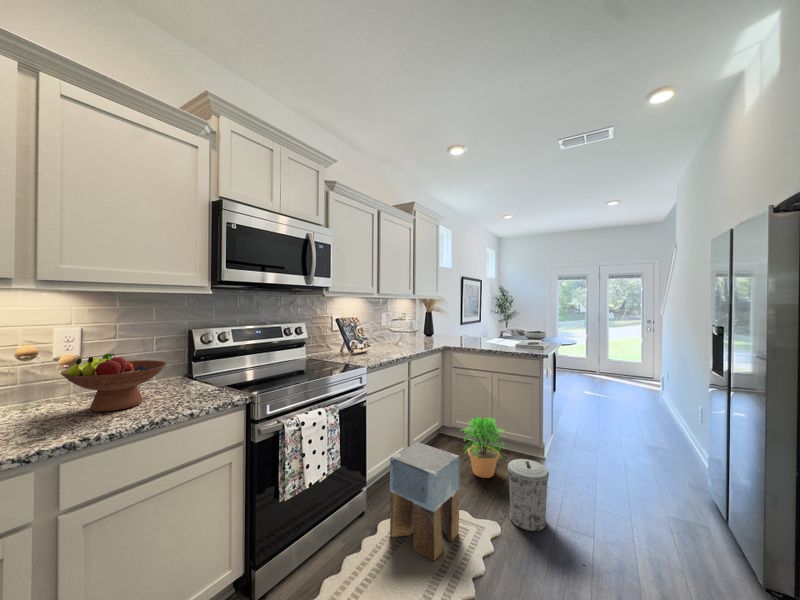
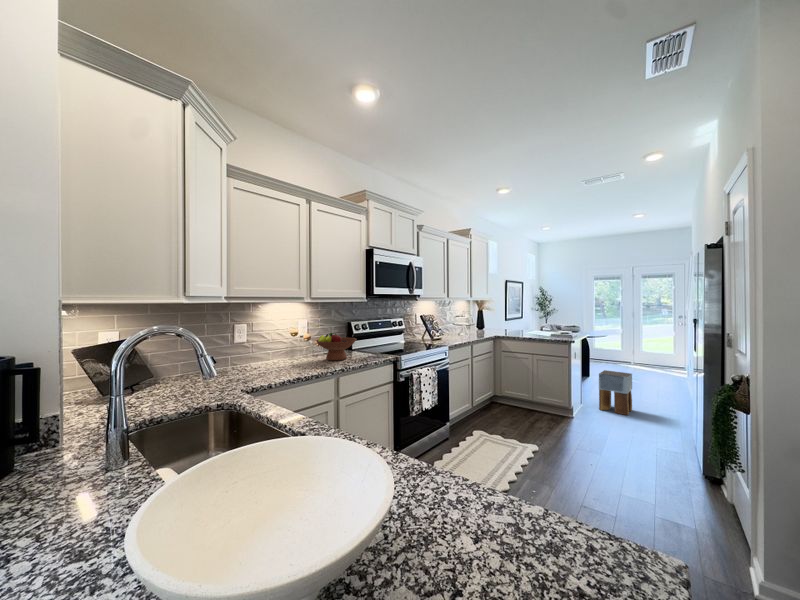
potted plant: present [464,416,504,478] -> none [509,383,544,426]
stool: present [390,442,459,561] -> present [599,370,632,415]
trash can: present [507,459,549,531] -> none [542,407,570,450]

